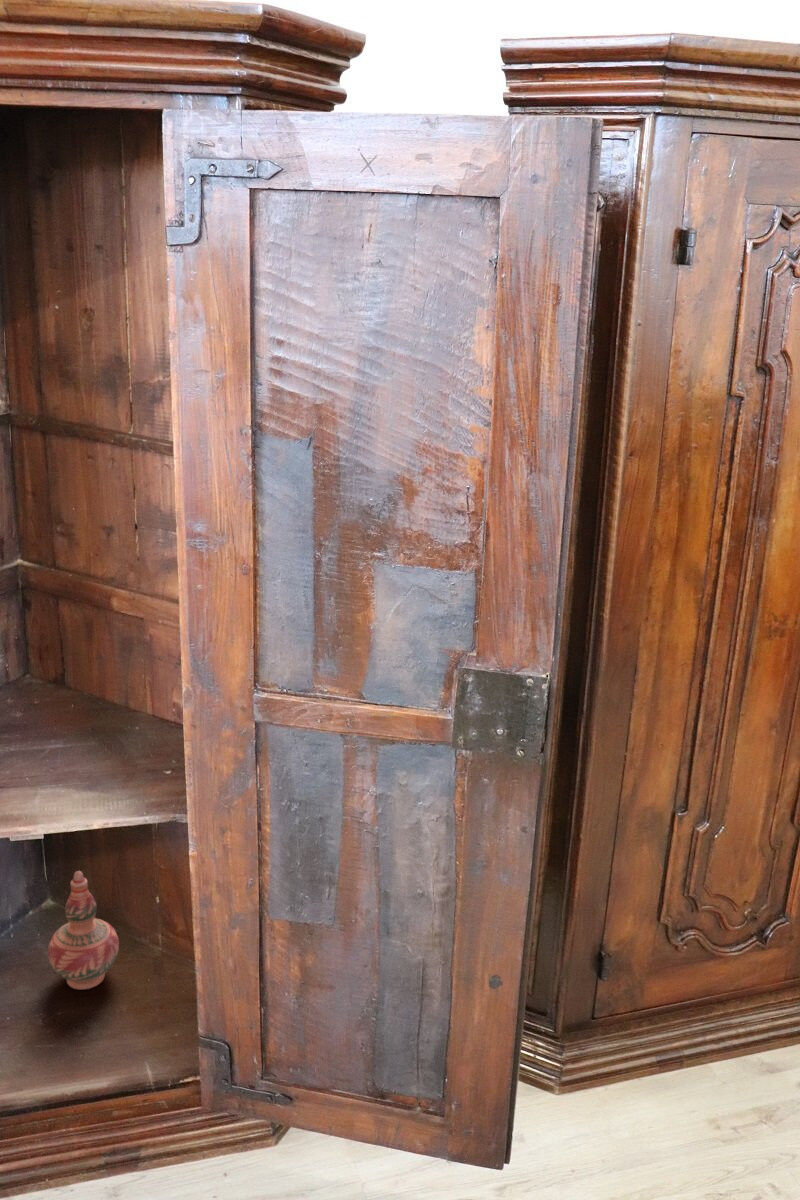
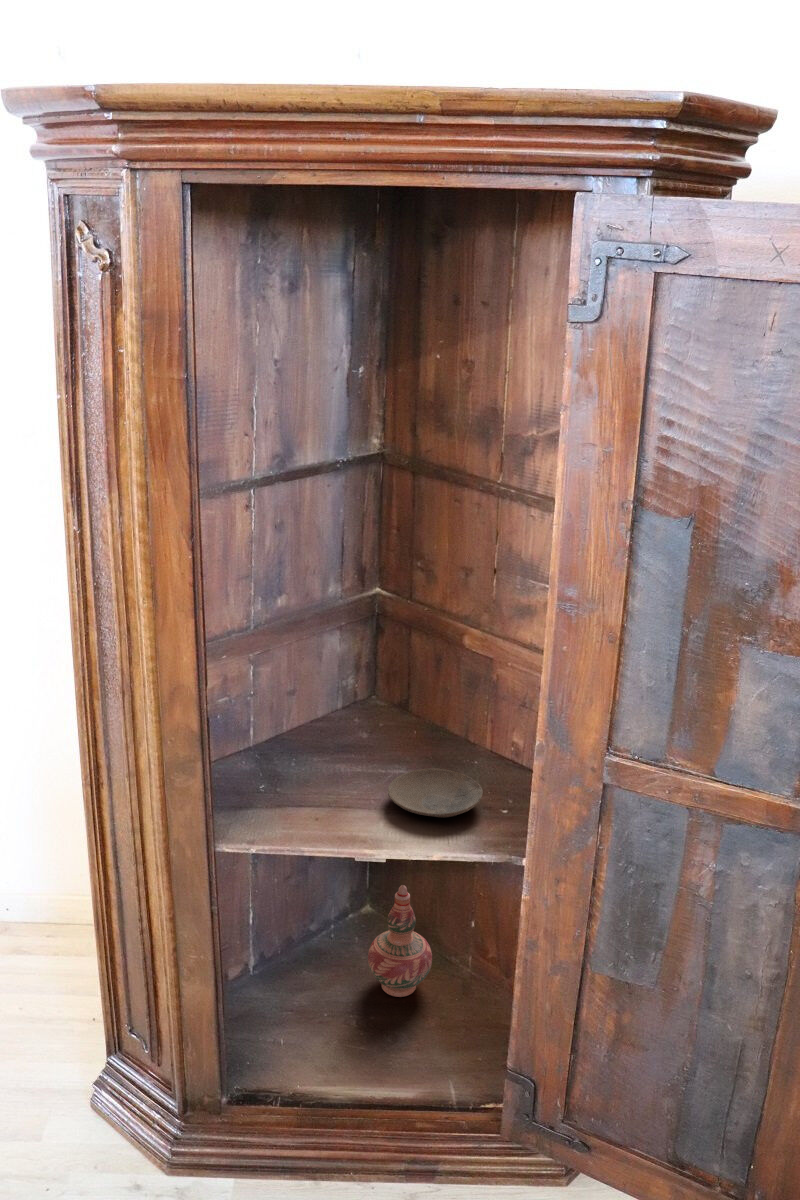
plate: none [43,740,147,788] -> present [388,769,483,817]

